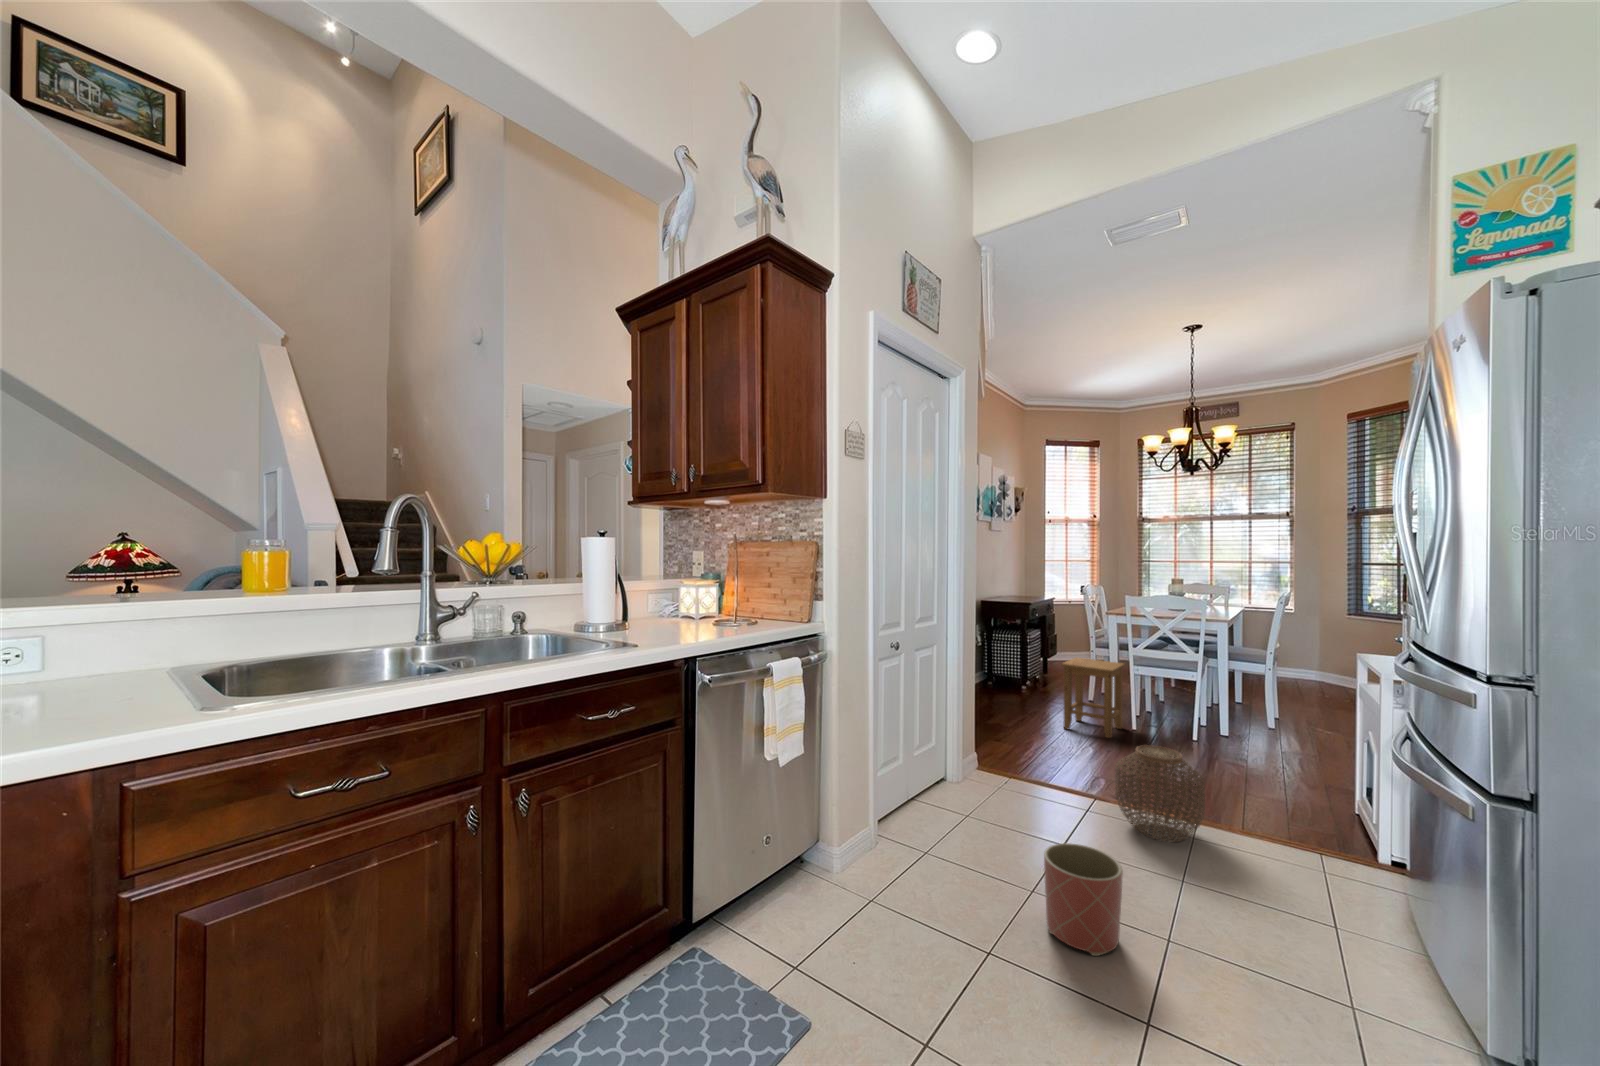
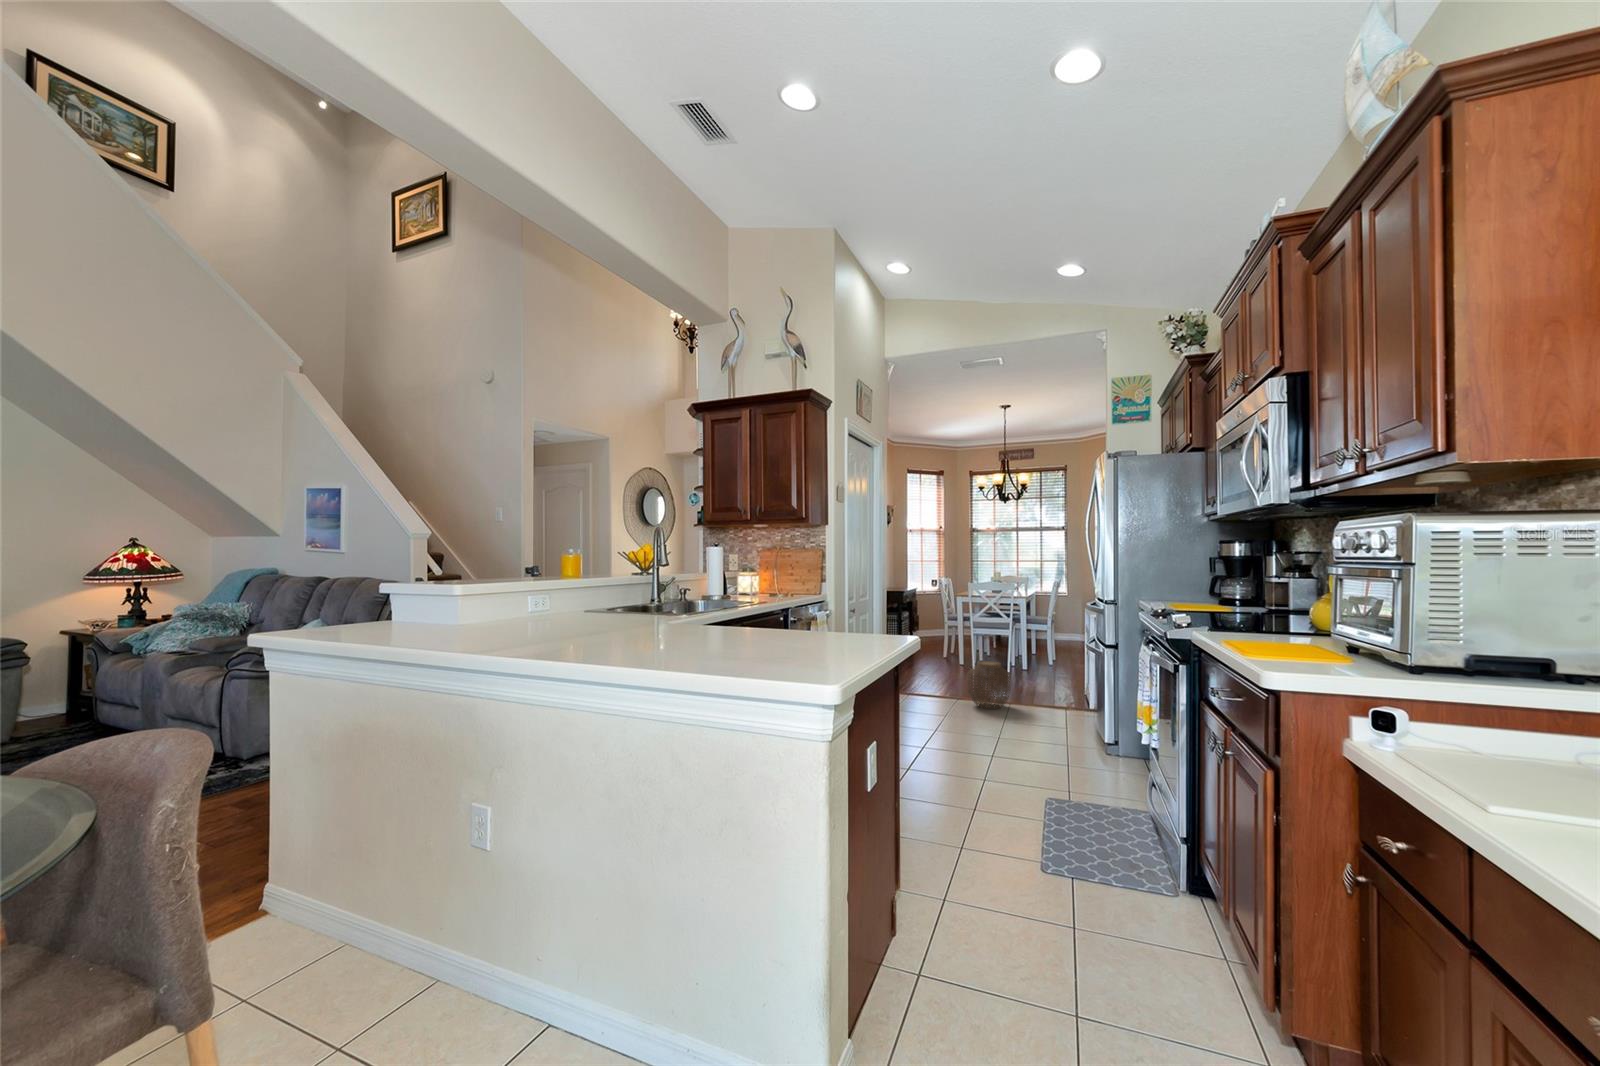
stool: present [1061,657,1125,738] -> none [929,625,967,674]
planter: present [1044,843,1123,956] -> none [941,697,976,741]

